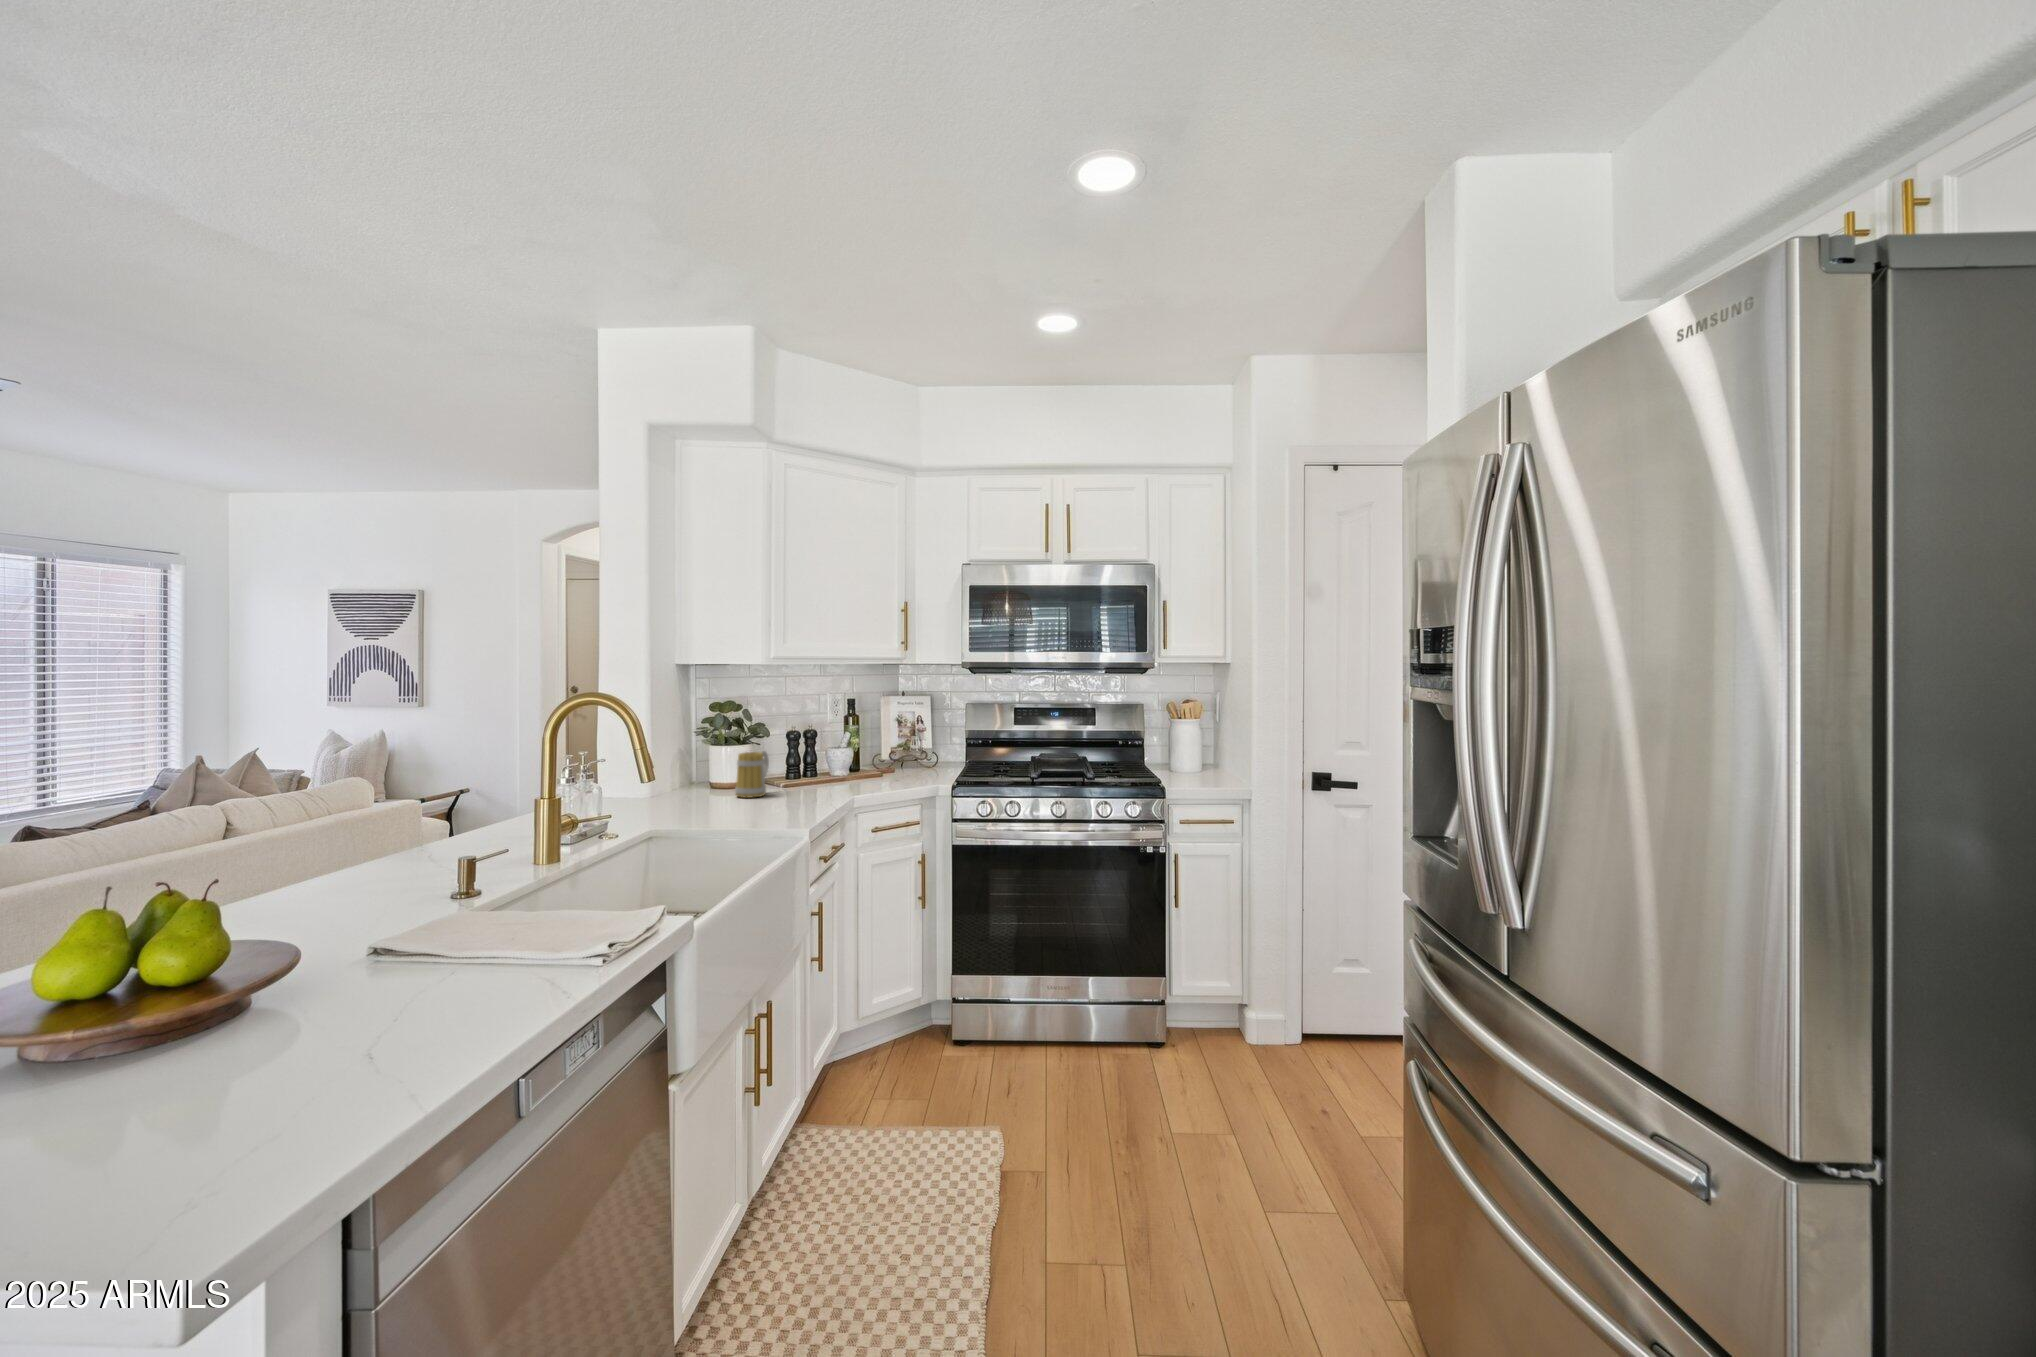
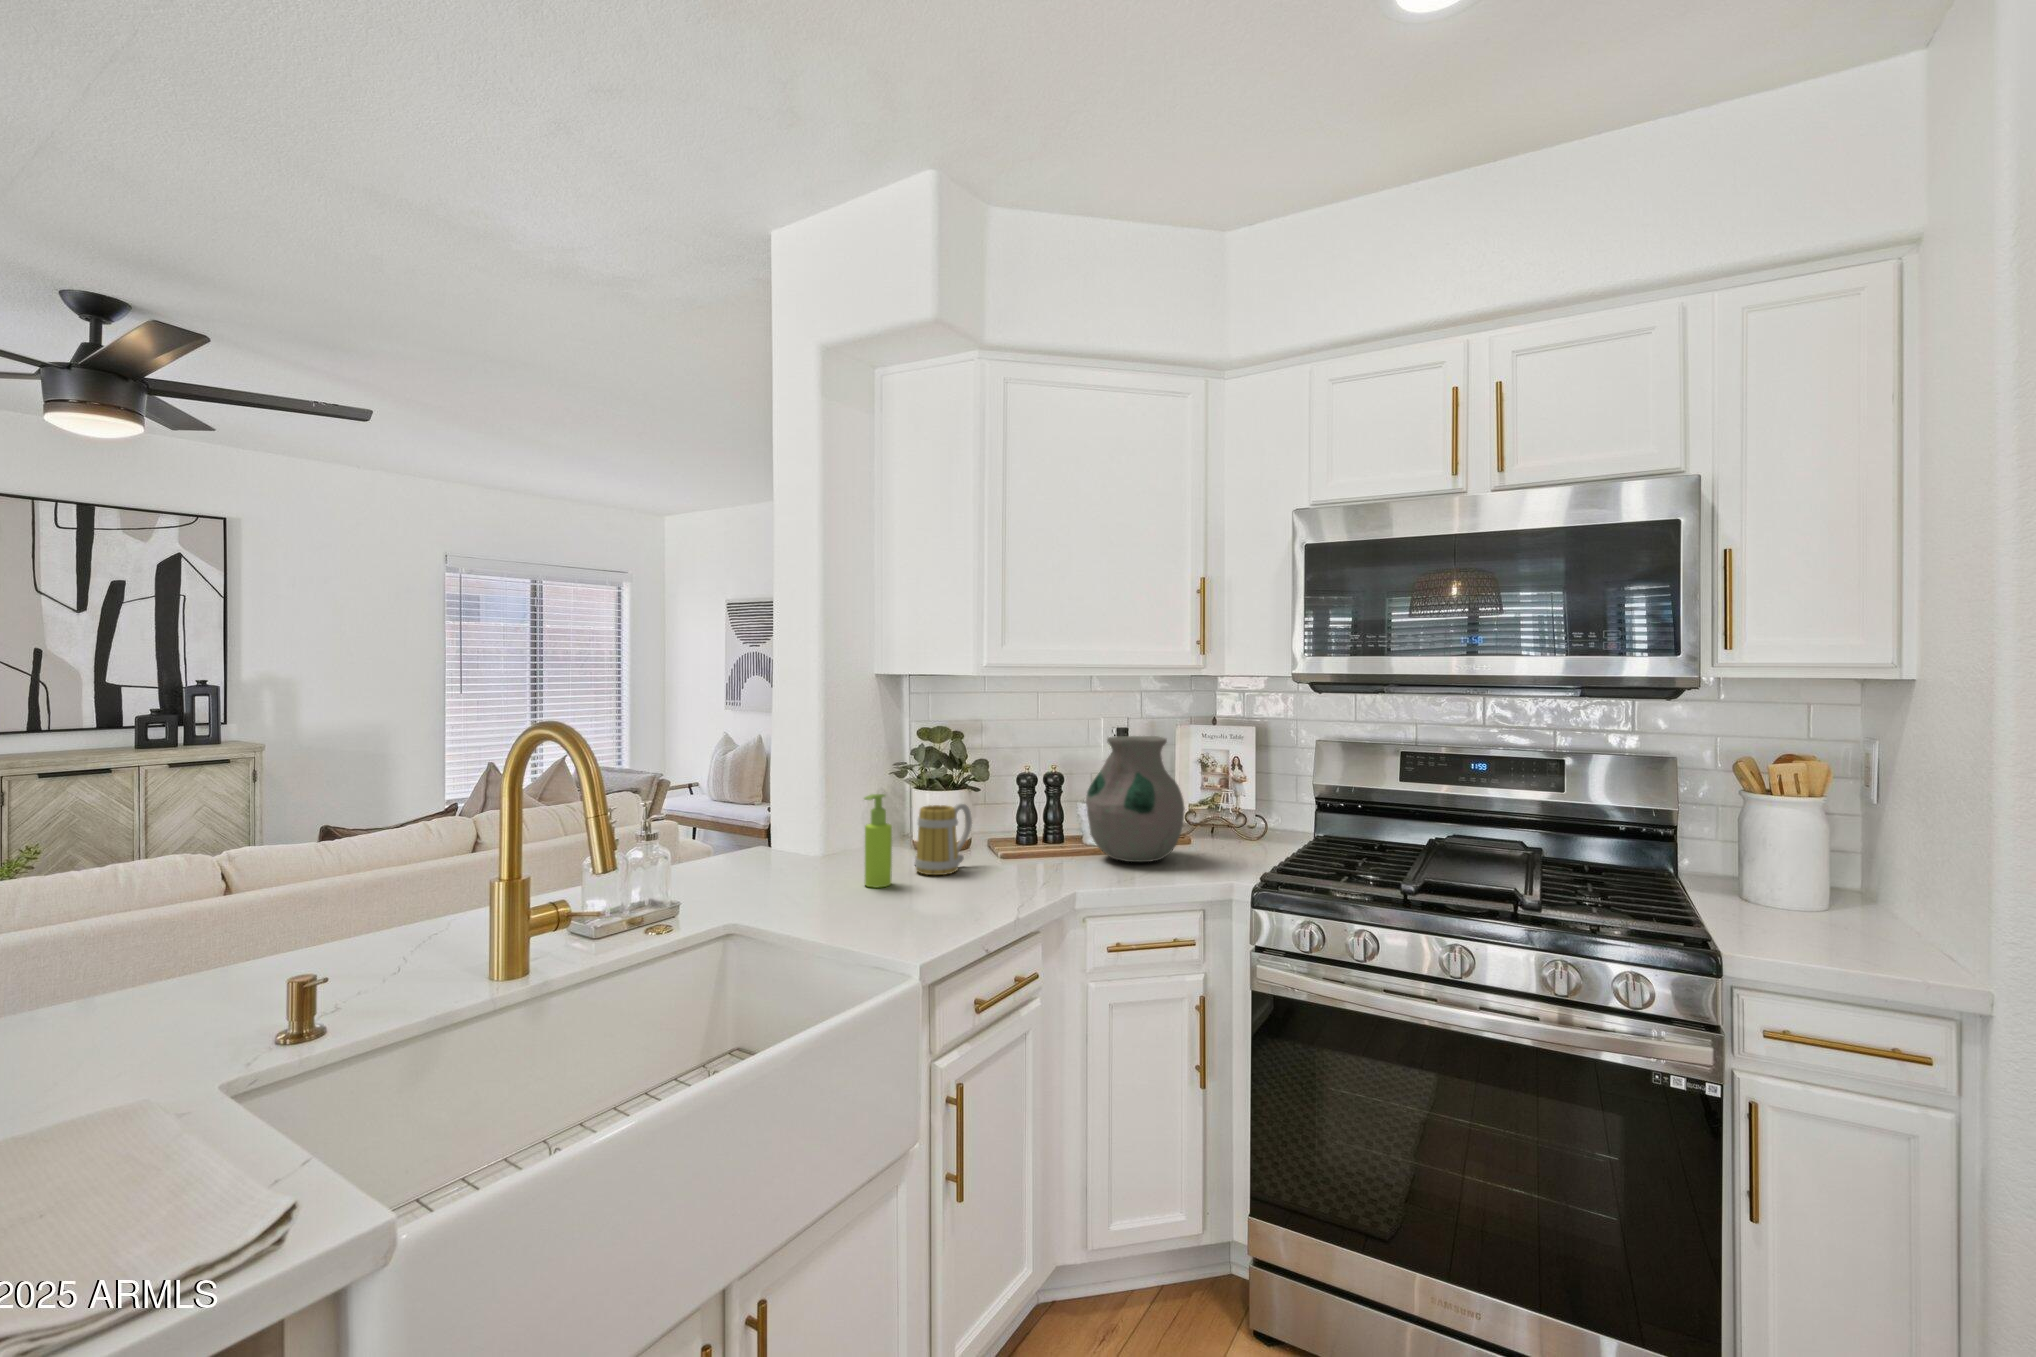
vase: none [839,703,902,782] -> present [1086,736,1185,862]
soap dispenser: none [712,744,731,806] -> present [864,794,892,888]

